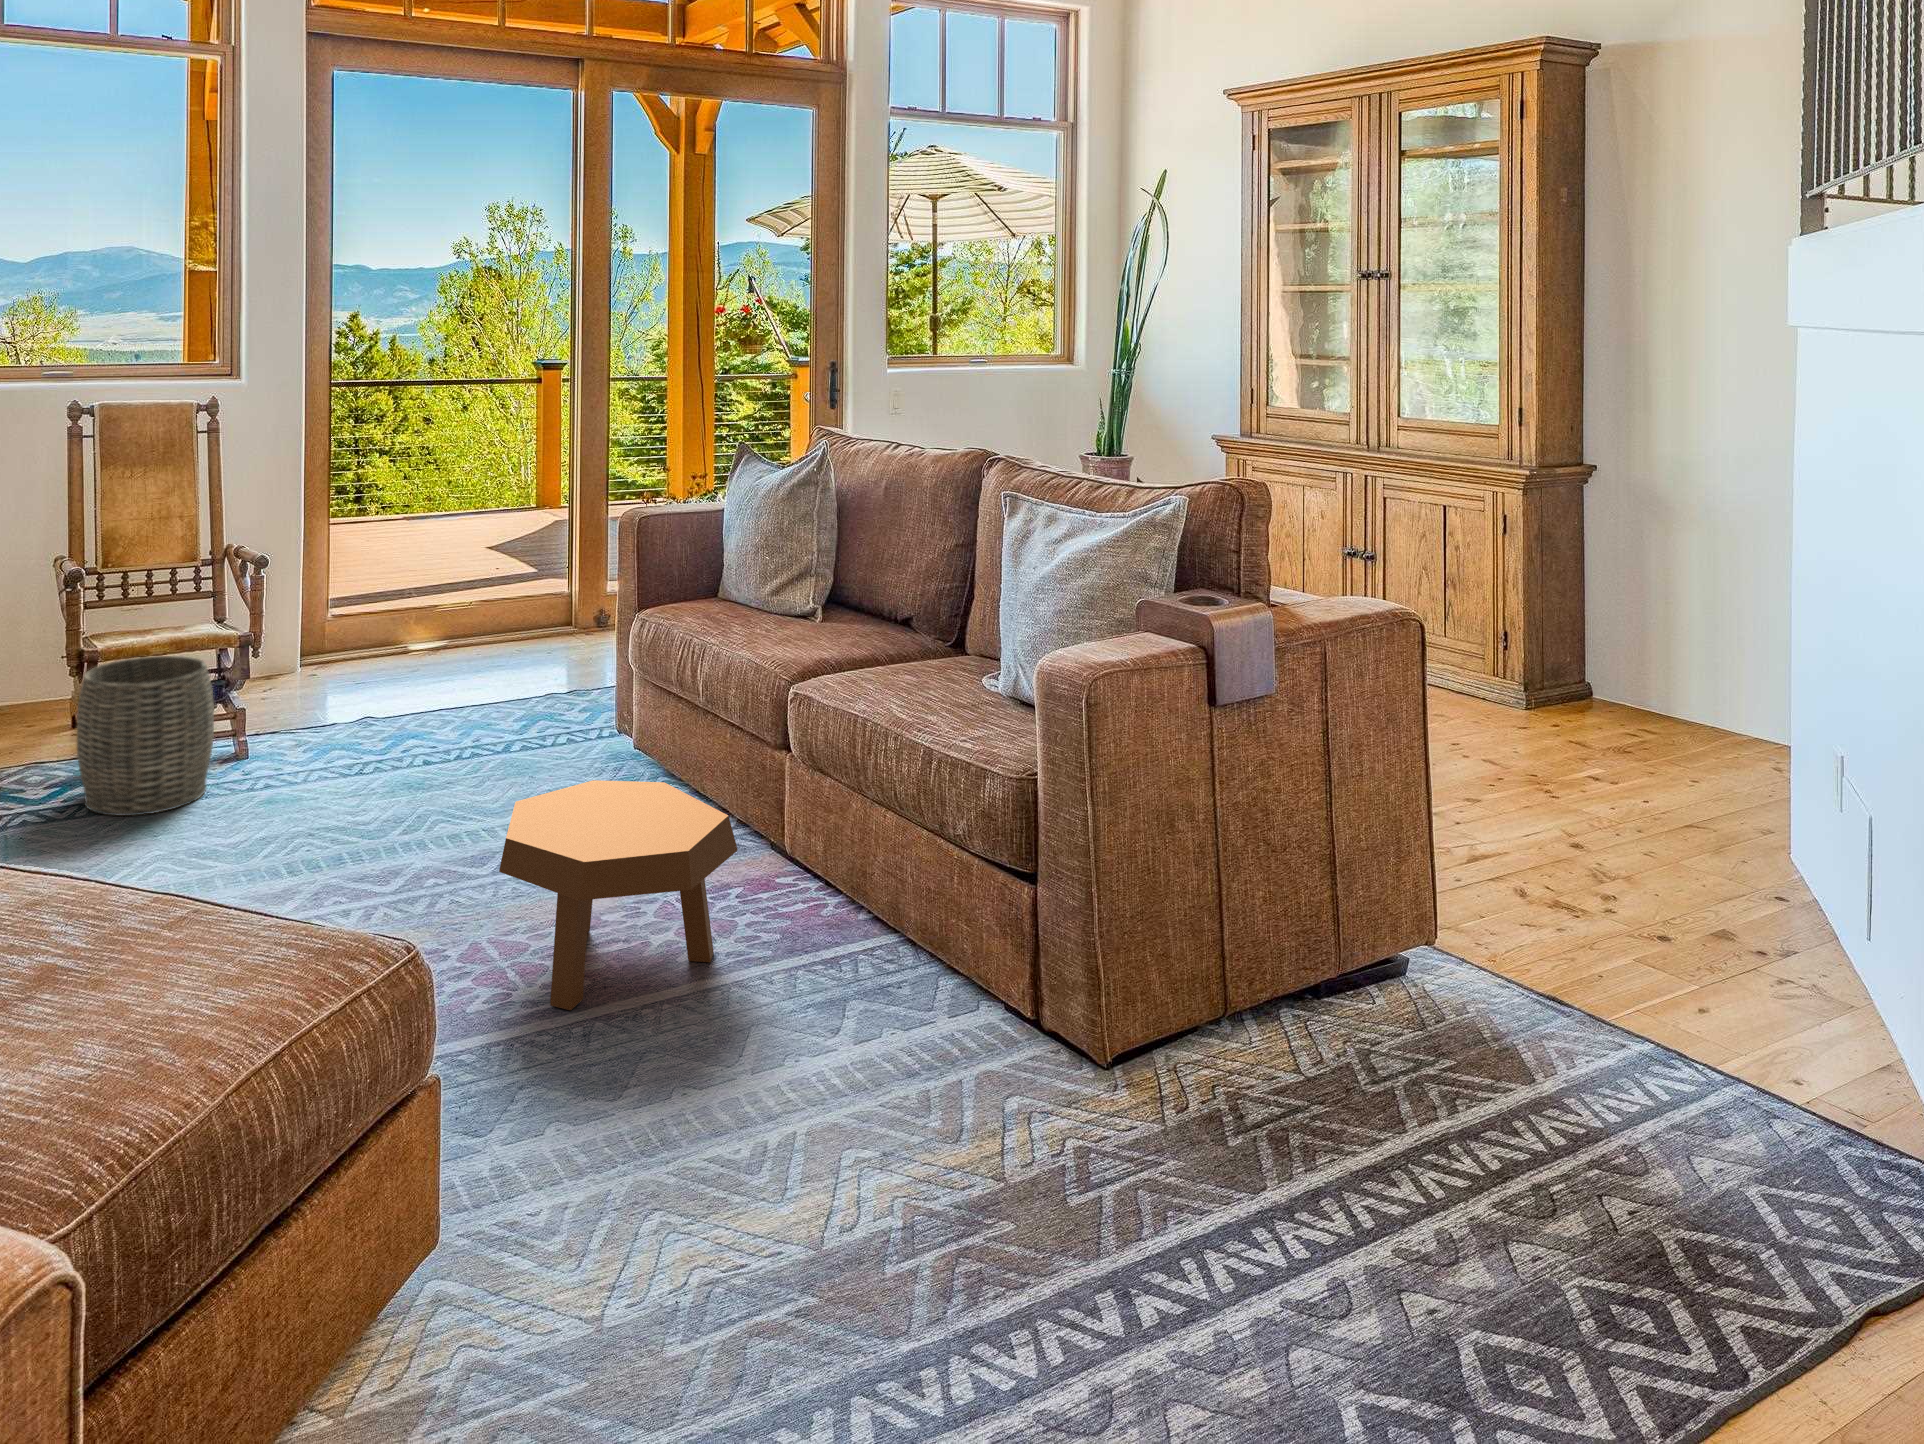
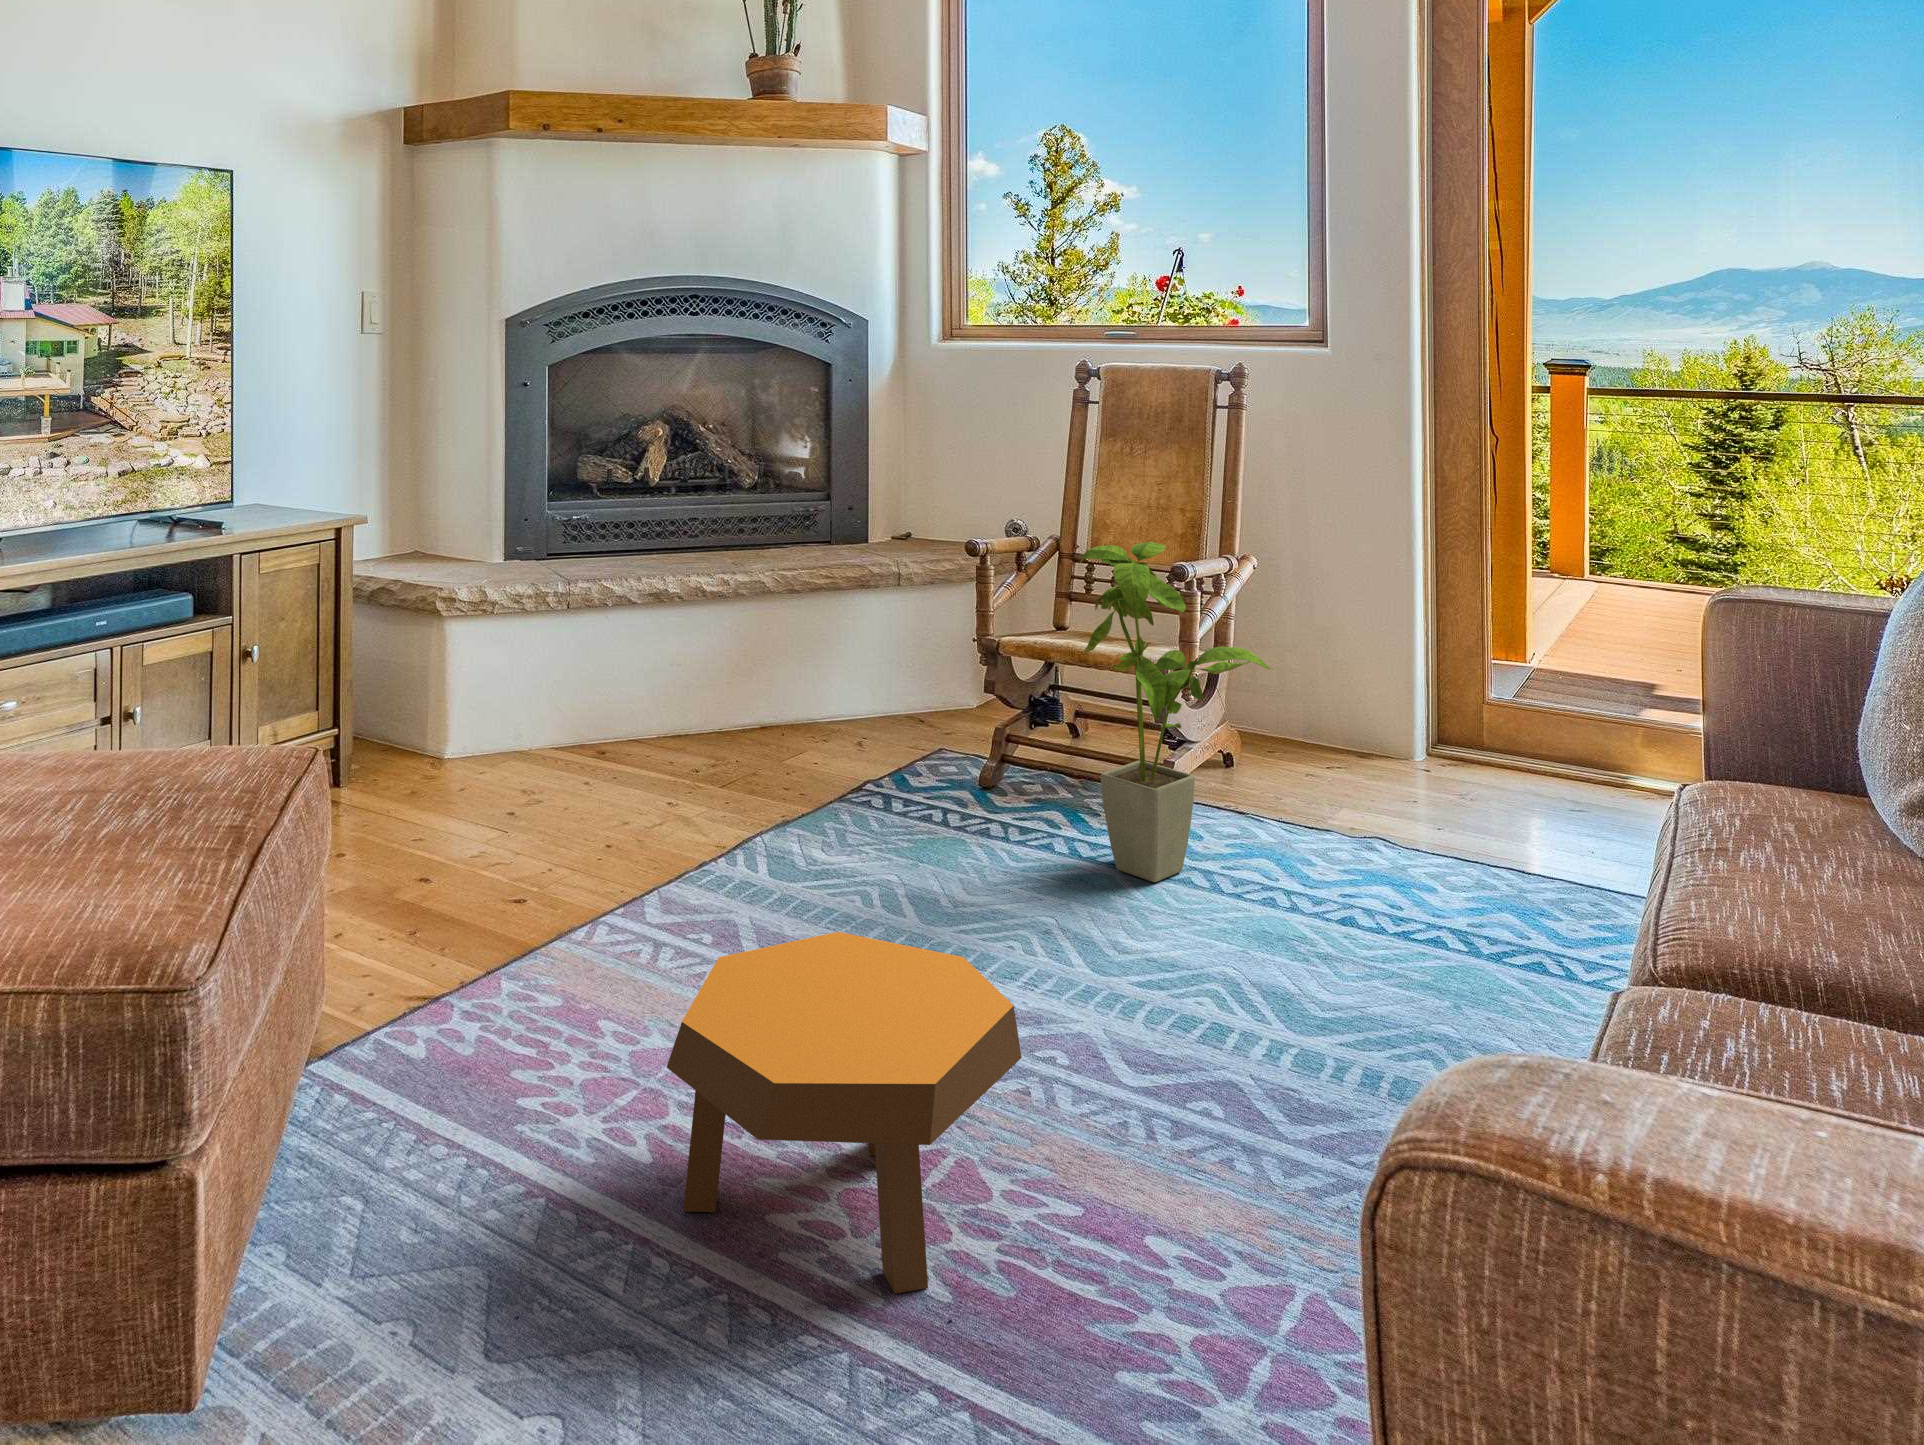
house plant: none [306,521,444,780] -> present [1080,542,1272,882]
woven basket: present [77,656,214,816] -> none [881,650,1025,828]

